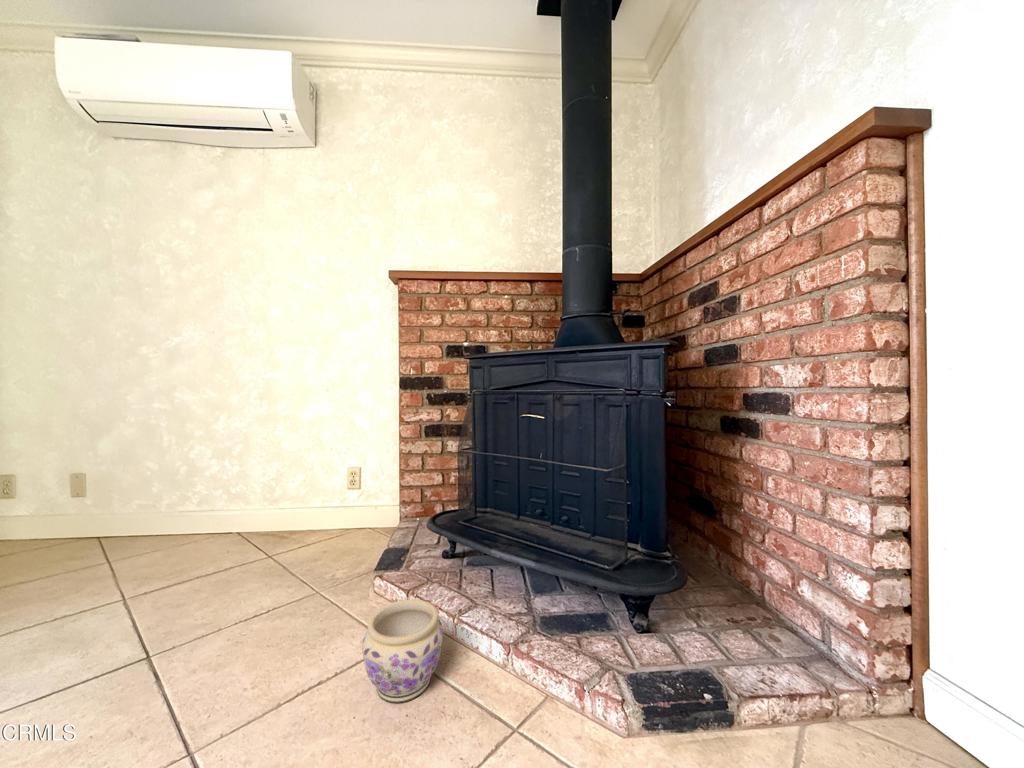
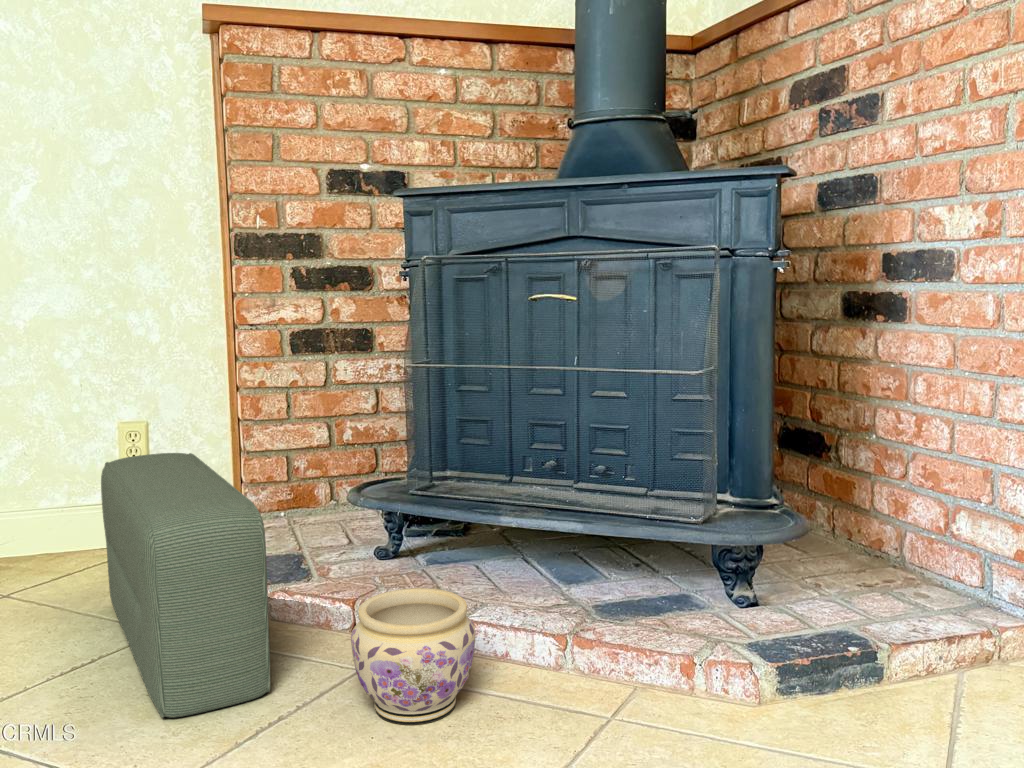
pouf: none [263,491,356,667] -> present [101,453,271,718]

